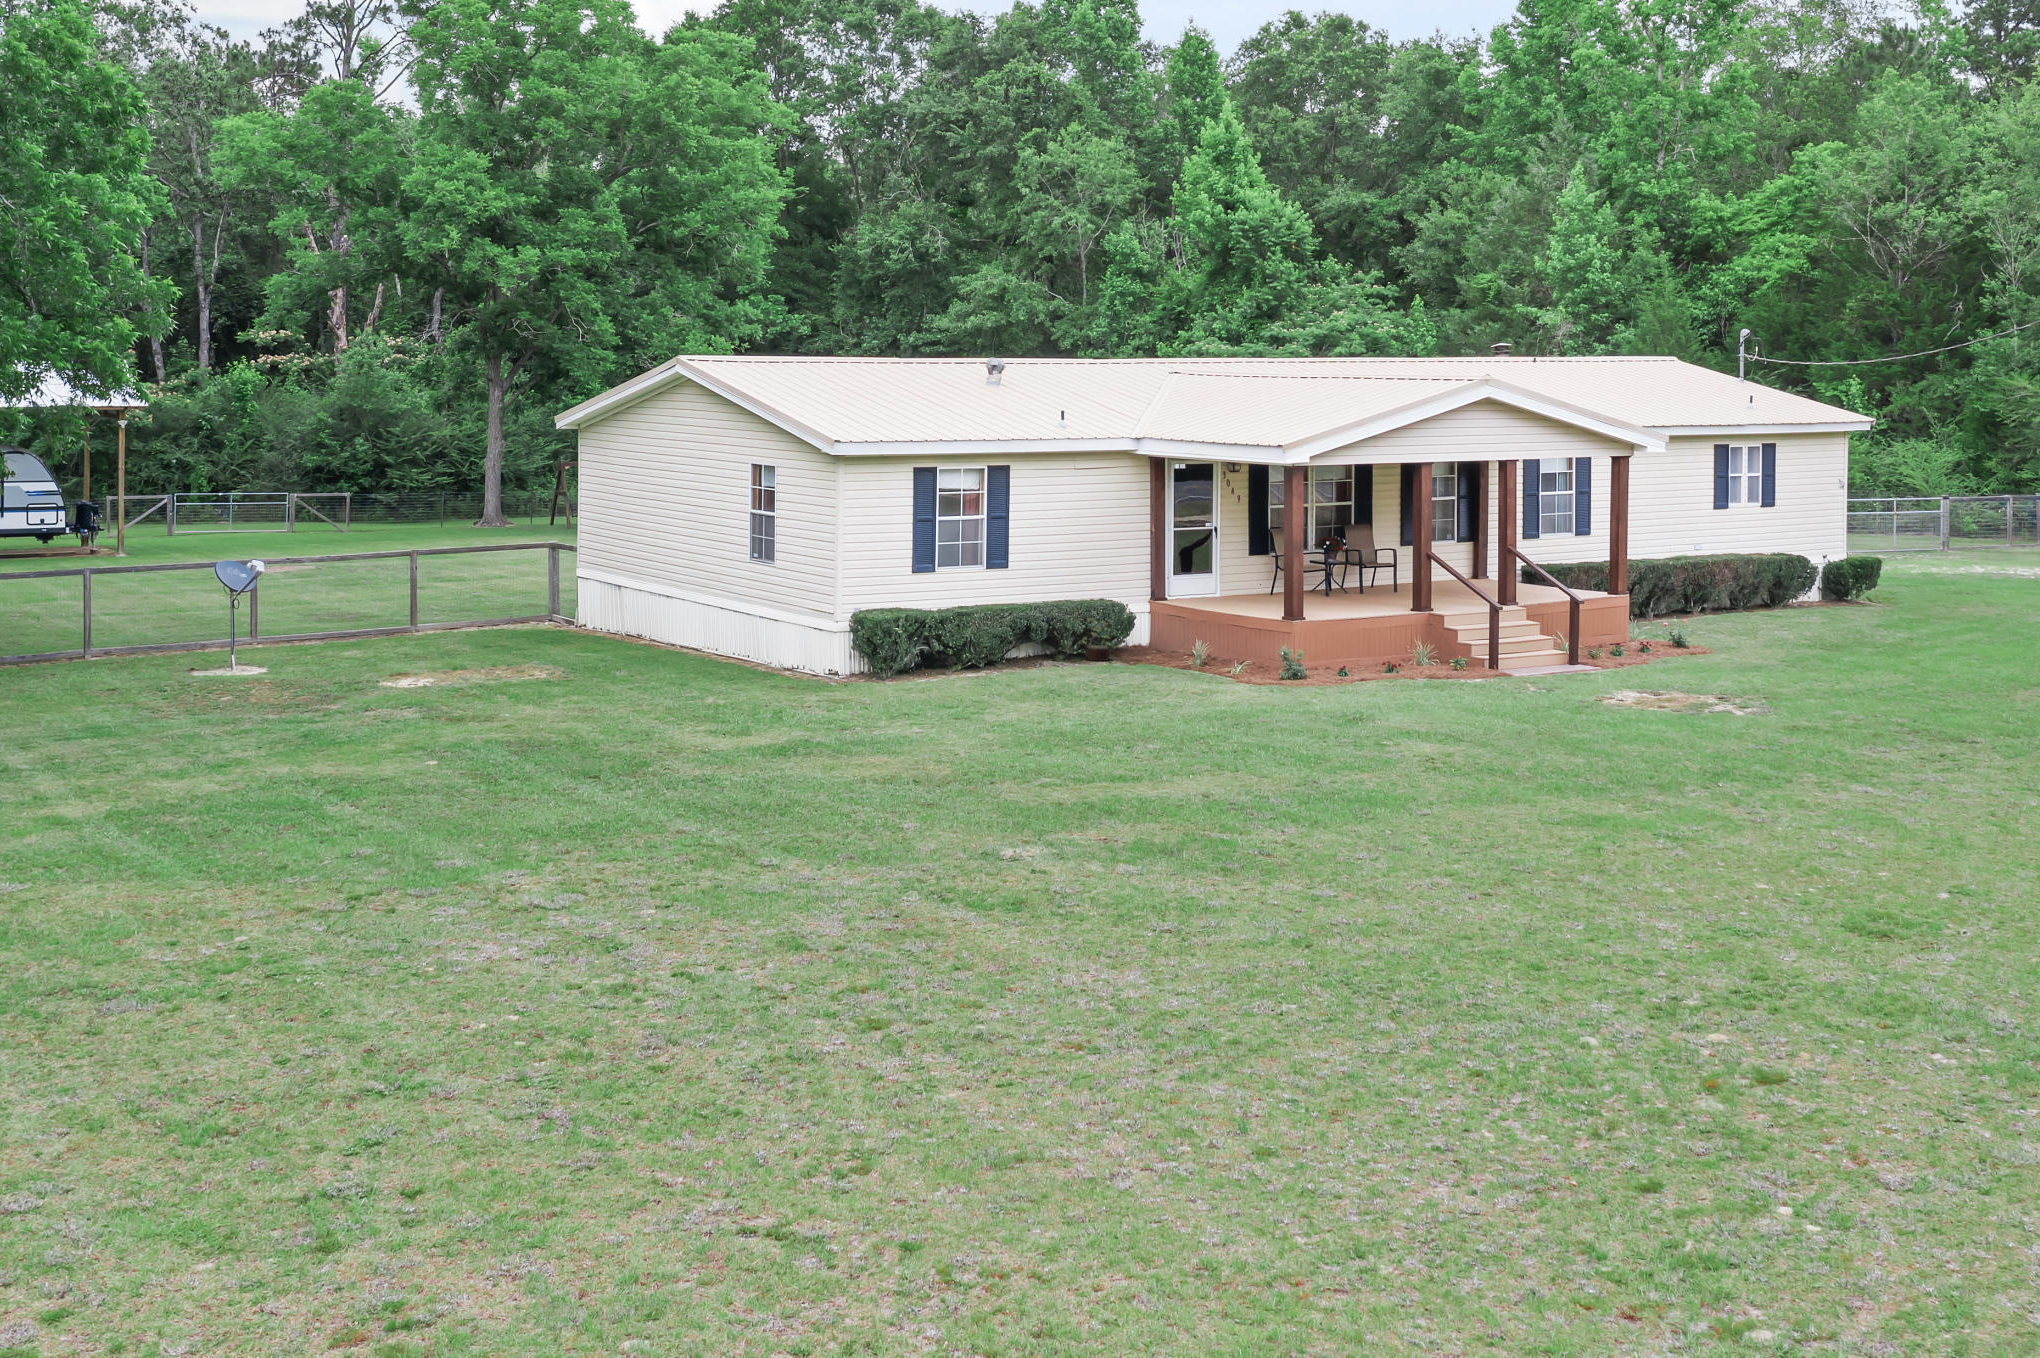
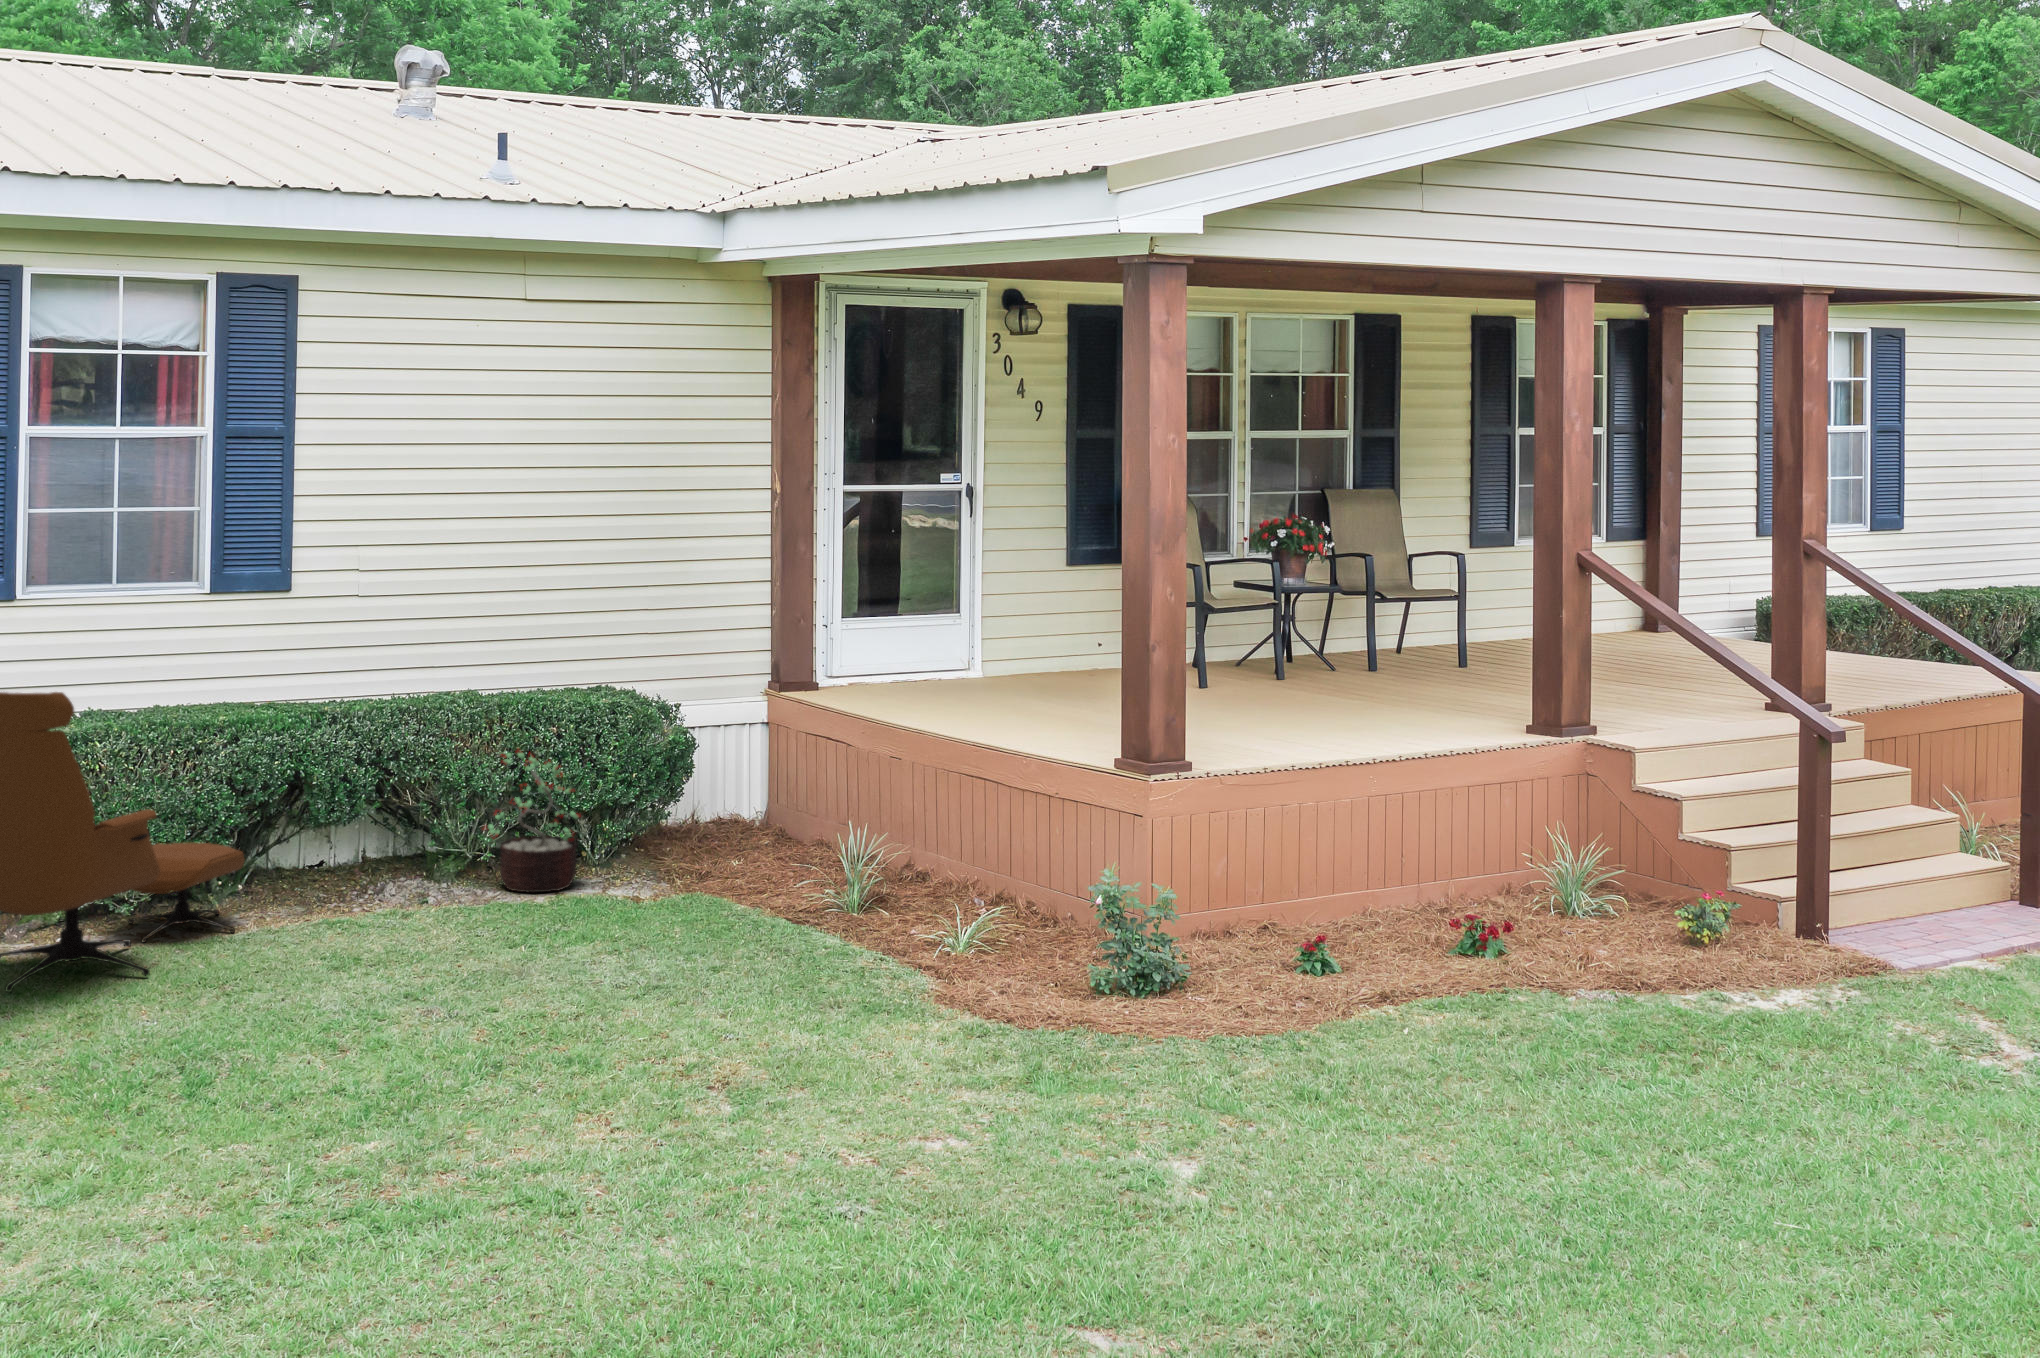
lounge chair: none [973,594,1027,677] -> present [0,692,244,992]

